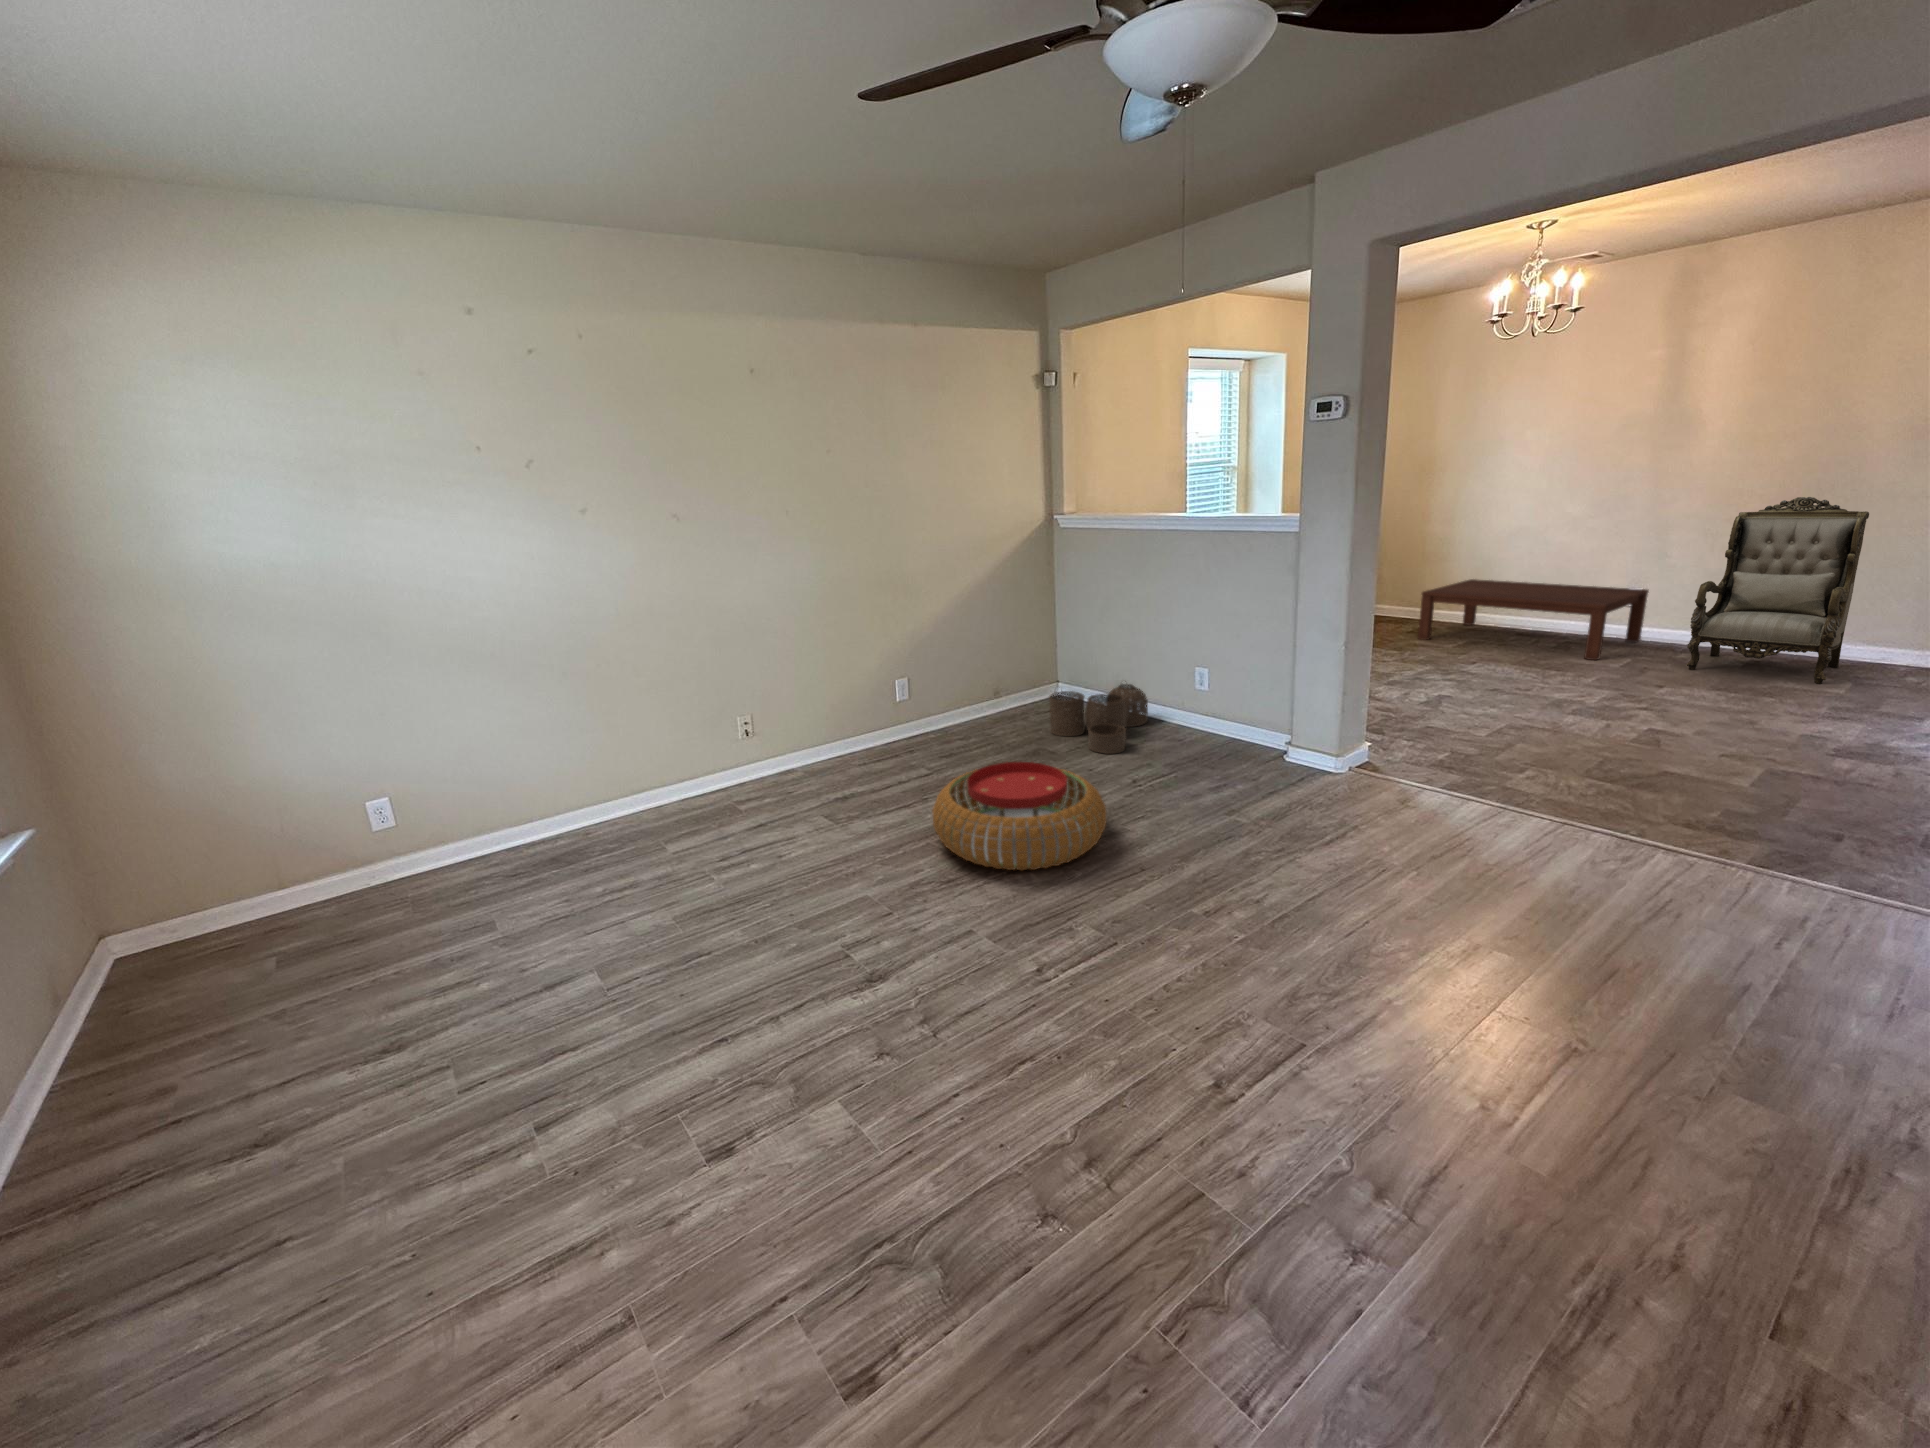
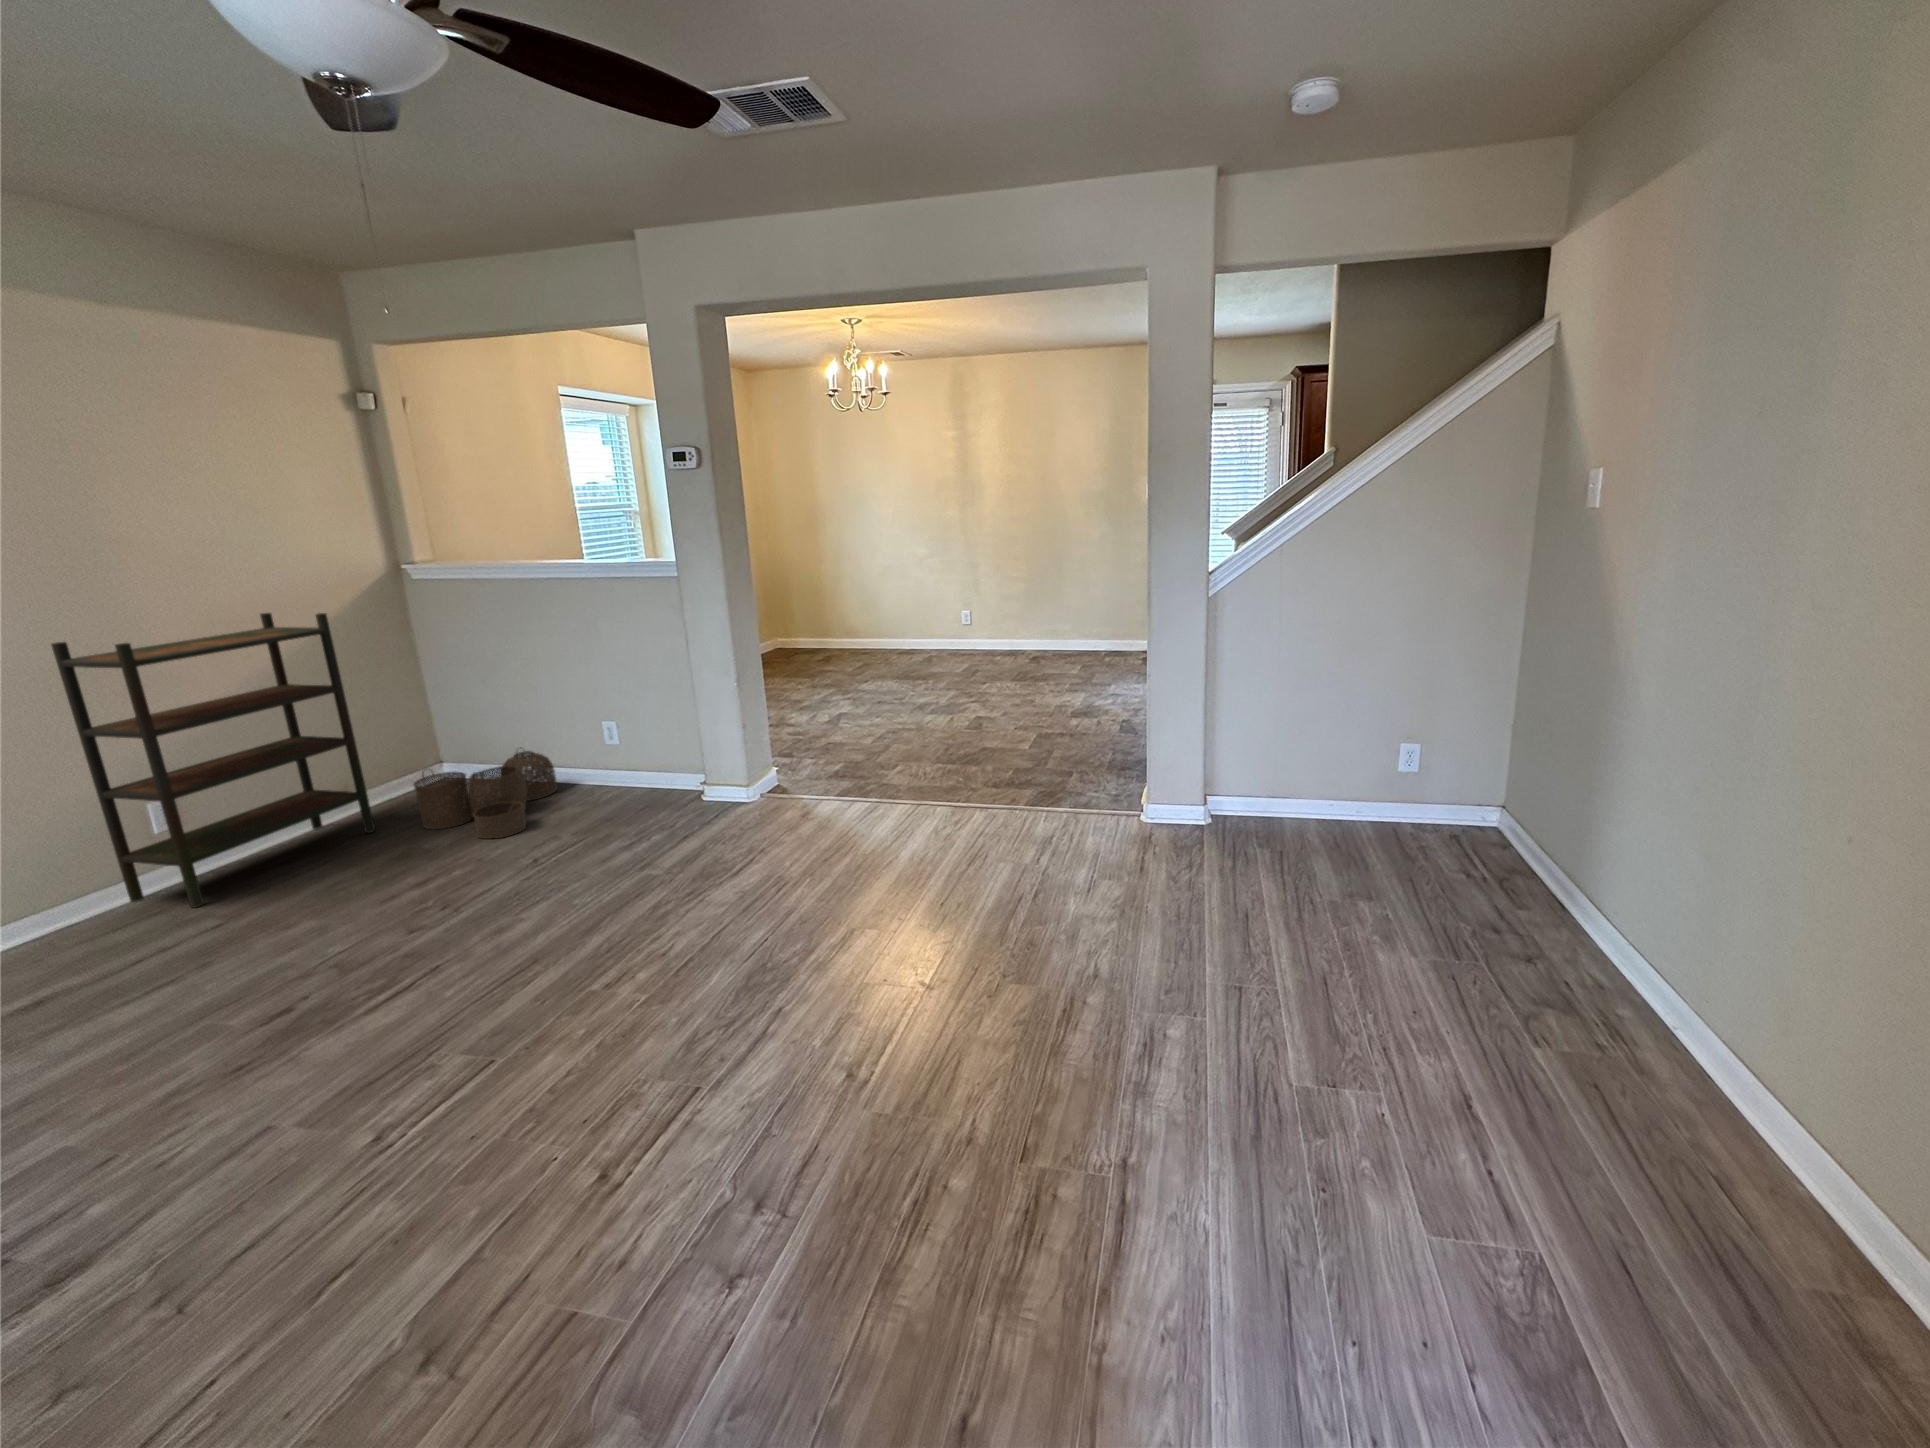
armchair: present [1687,497,1869,684] -> none [996,542,1074,670]
bookshelf: none [876,554,1019,757] -> present [51,613,375,908]
coffee table: present [1418,579,1649,660] -> none [824,610,975,669]
pouf: present [933,762,1106,870] -> none [194,872,487,1036]

